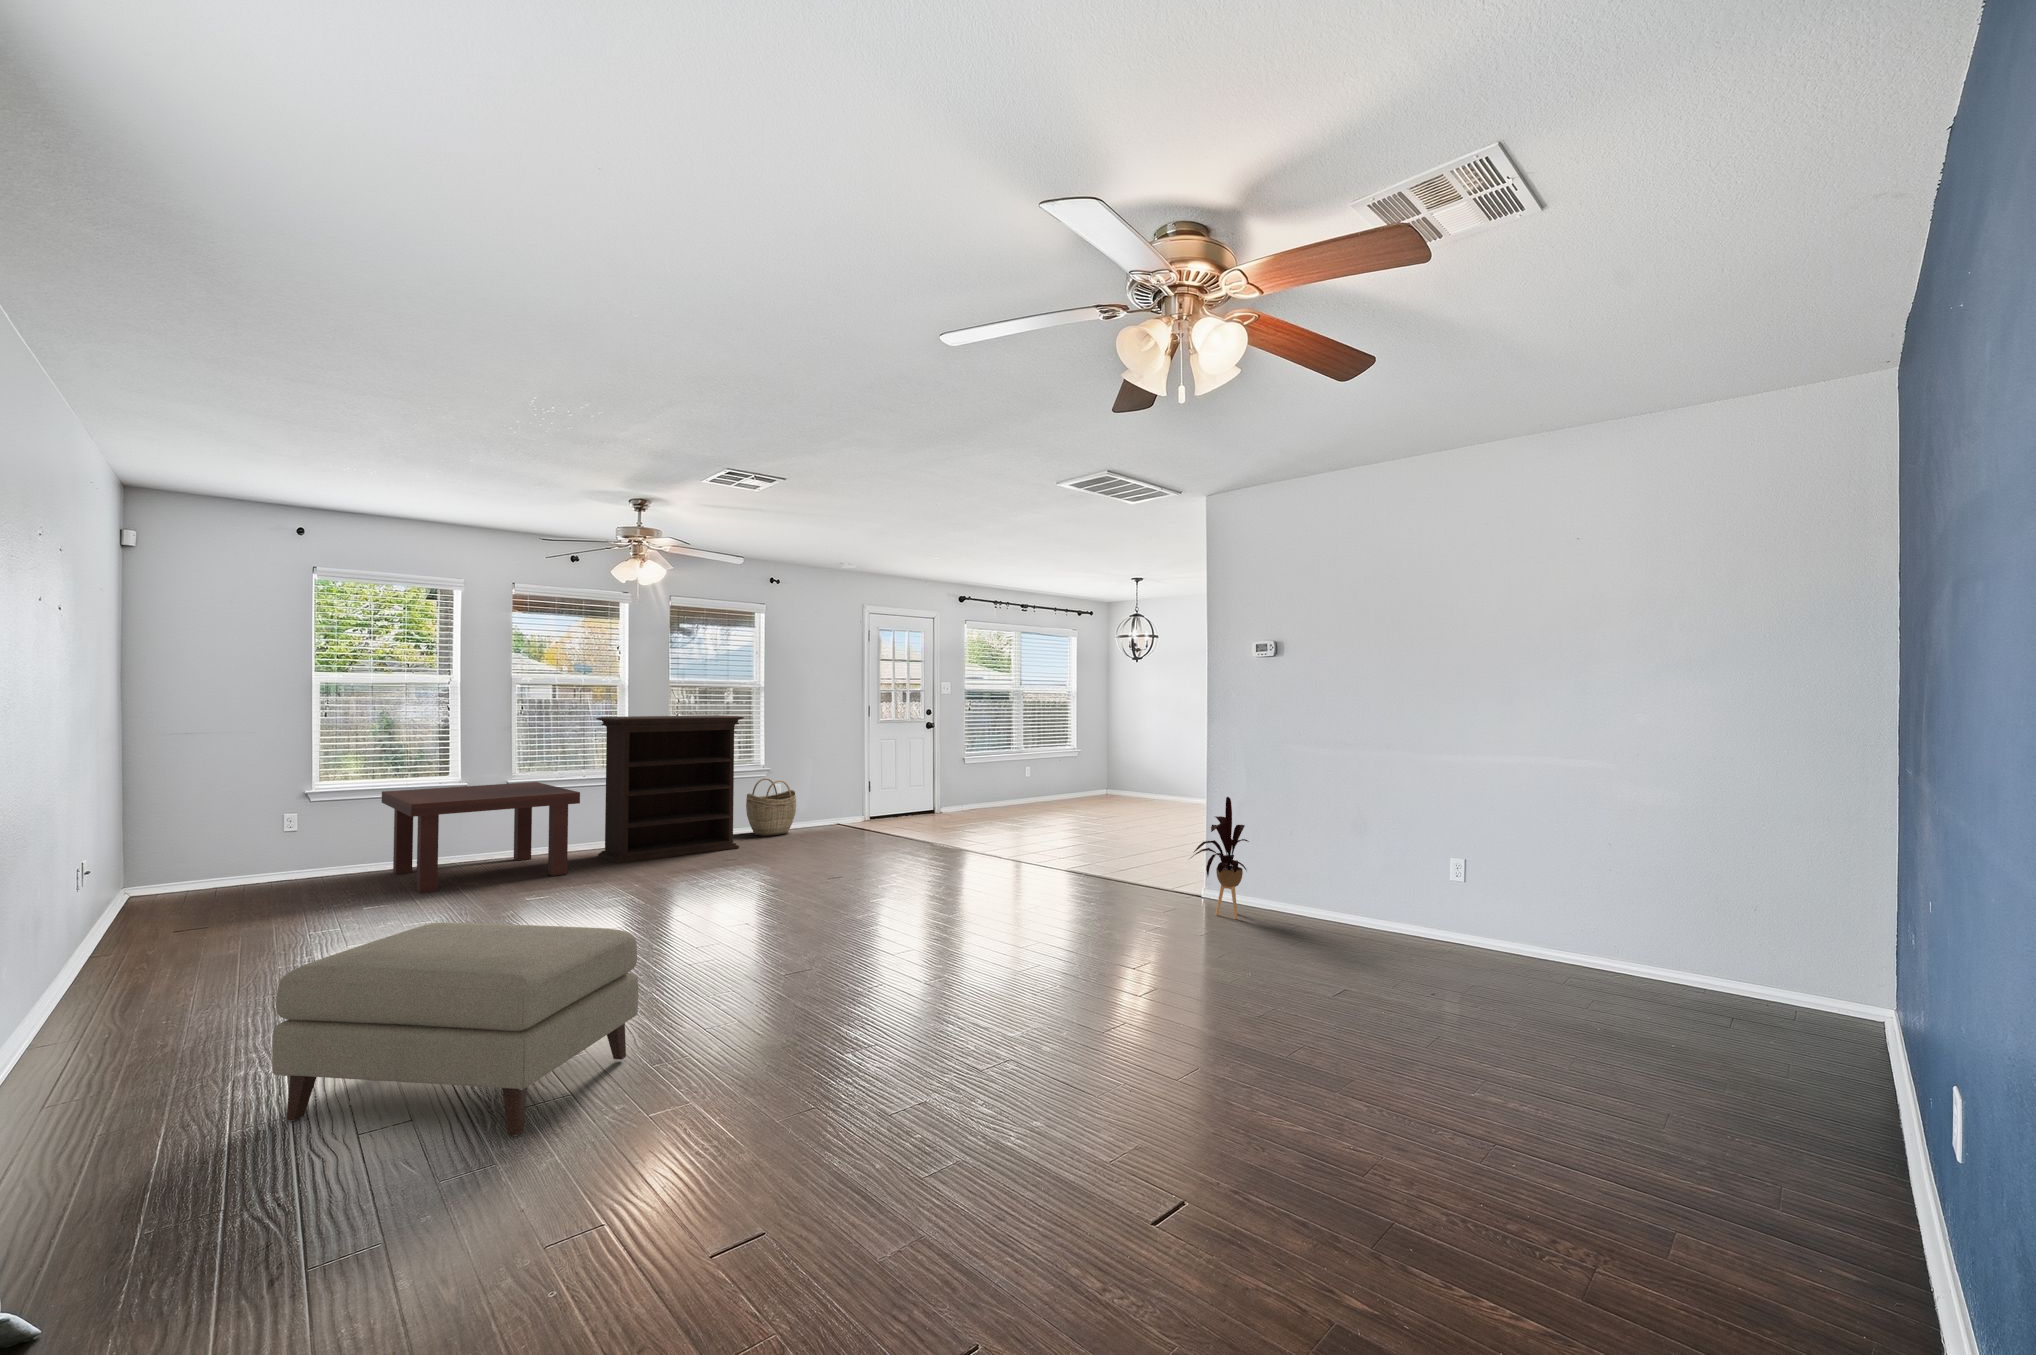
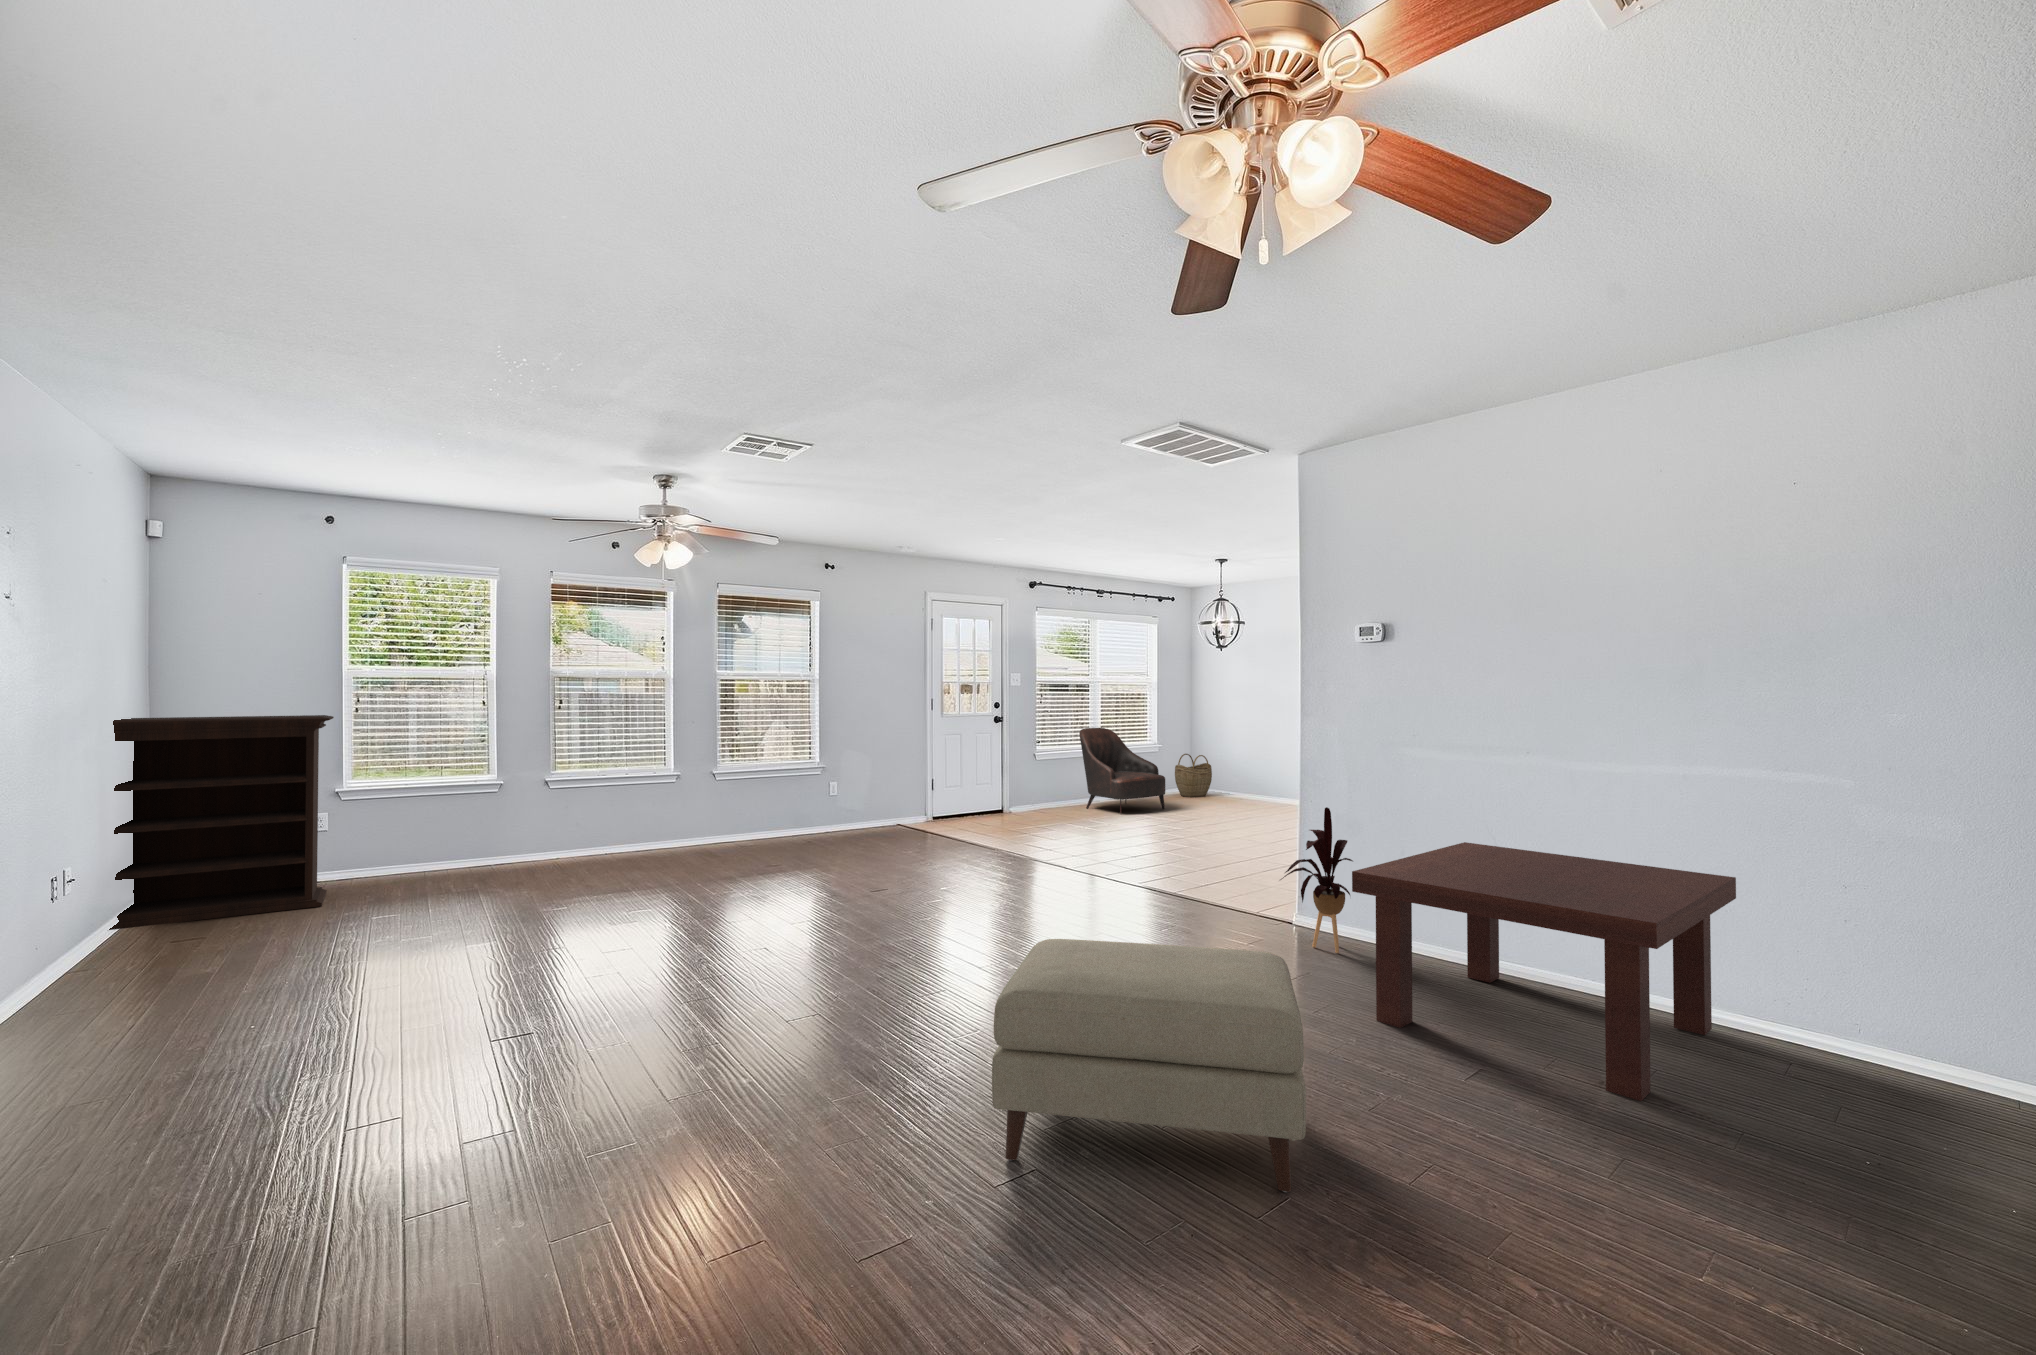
bookshelf: present [596,715,744,863] -> present [109,715,334,930]
armchair: none [1007,733,1085,812] -> present [1079,728,1165,814]
woven basket: present [746,778,796,836] -> present [1175,754,1212,797]
coffee table: present [382,782,580,893] -> present [1352,842,1736,1101]
ottoman: present [272,923,639,1136] -> present [992,939,1306,1192]

